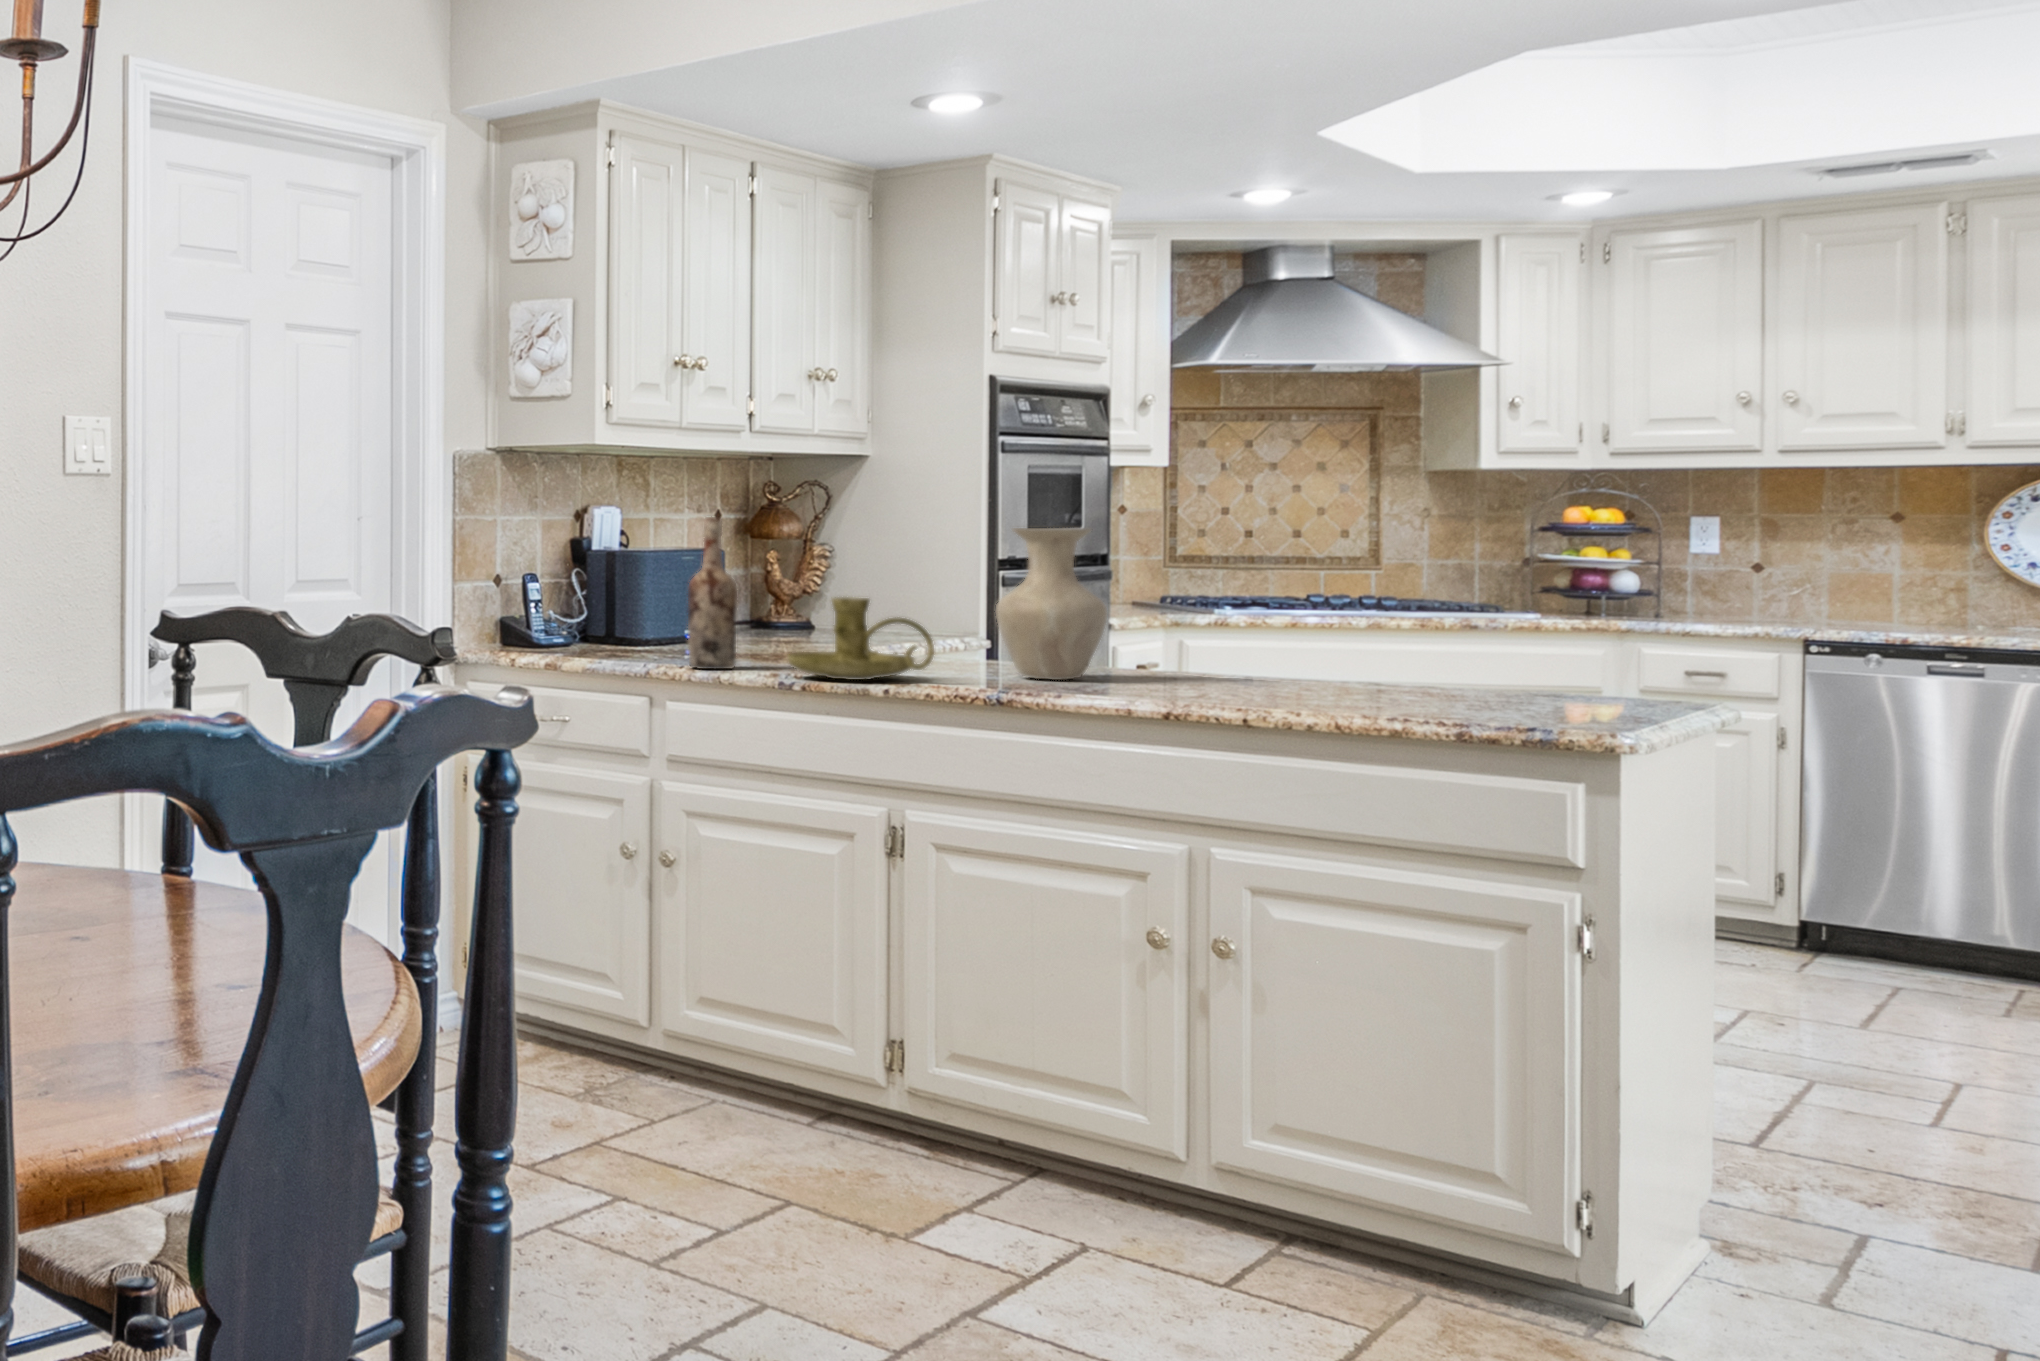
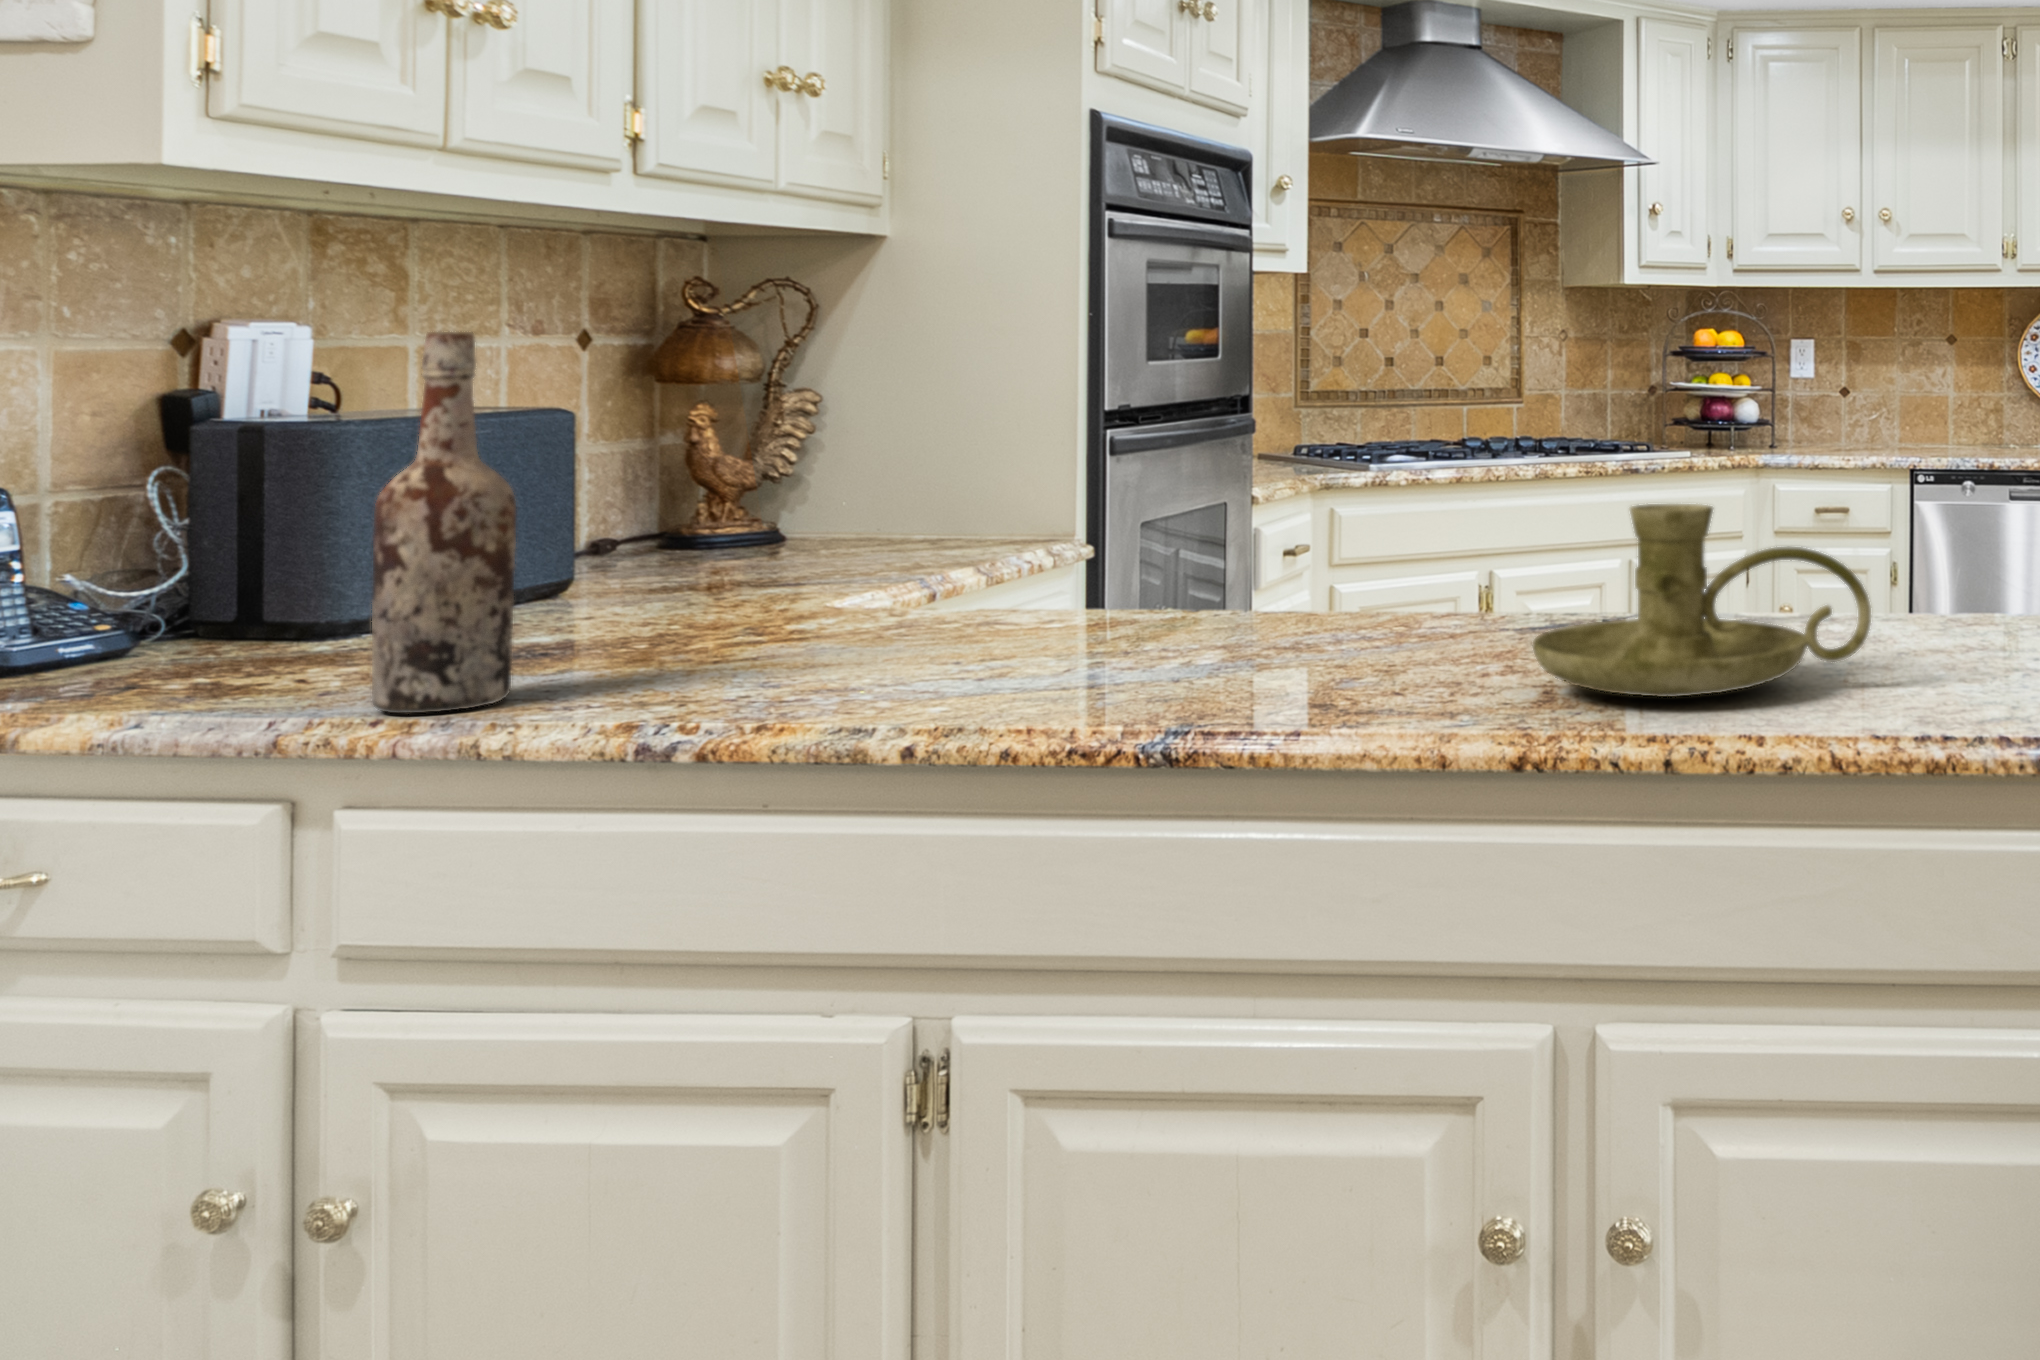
vase: present [996,528,1107,680] -> none [1136,353,1354,665]
candle holder: present [788,597,934,680] -> present [1533,504,1871,697]

